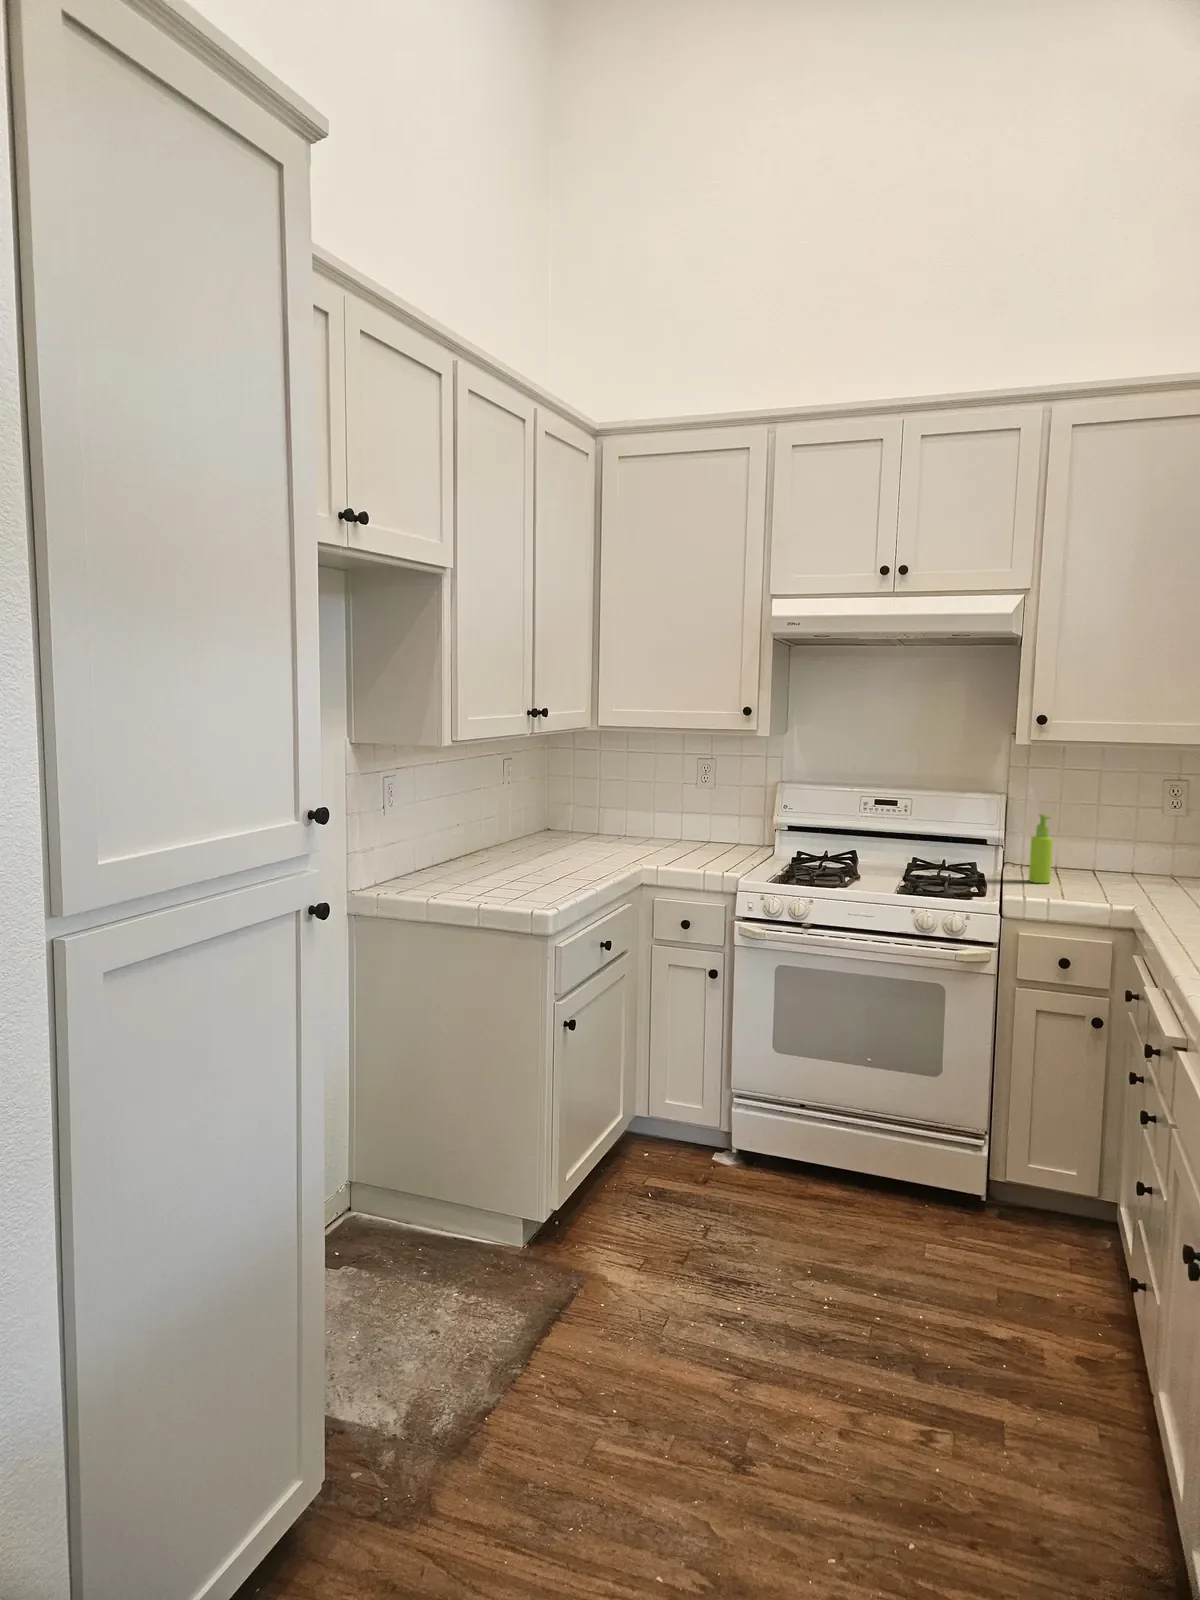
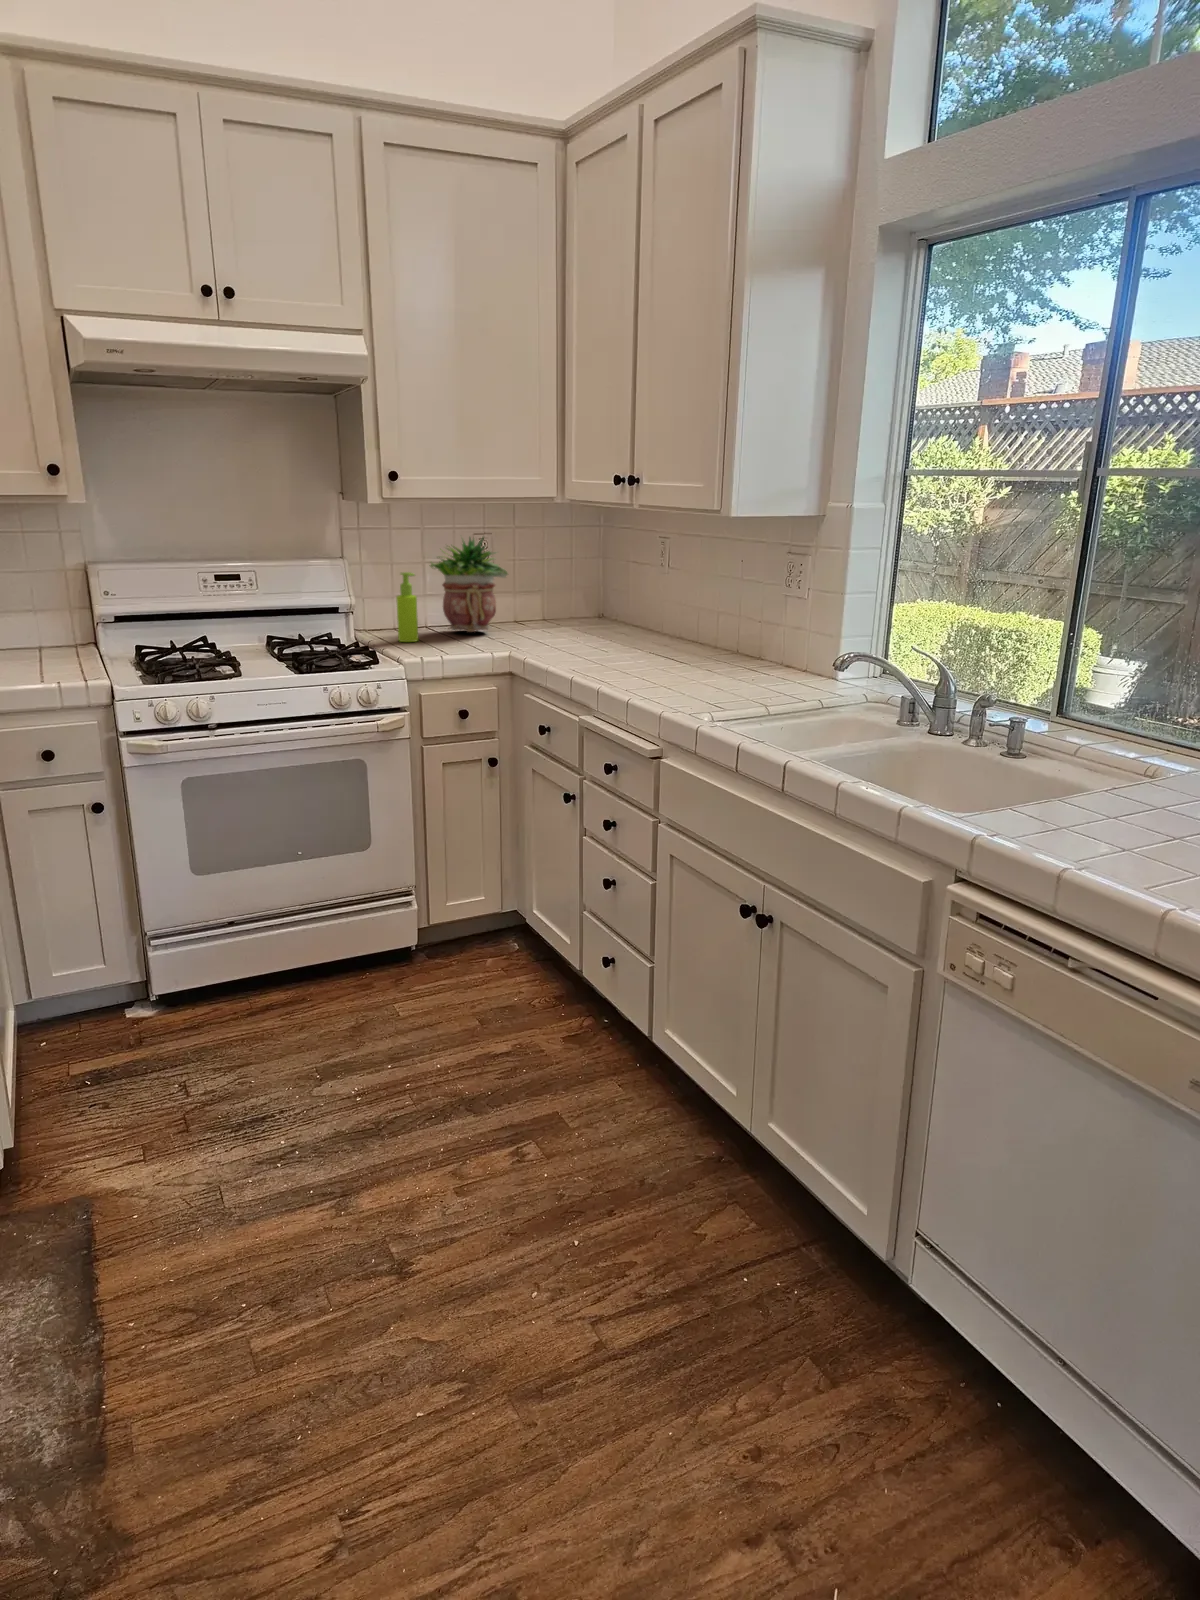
potted plant: none [1081,781,1172,883] -> present [430,537,508,632]

